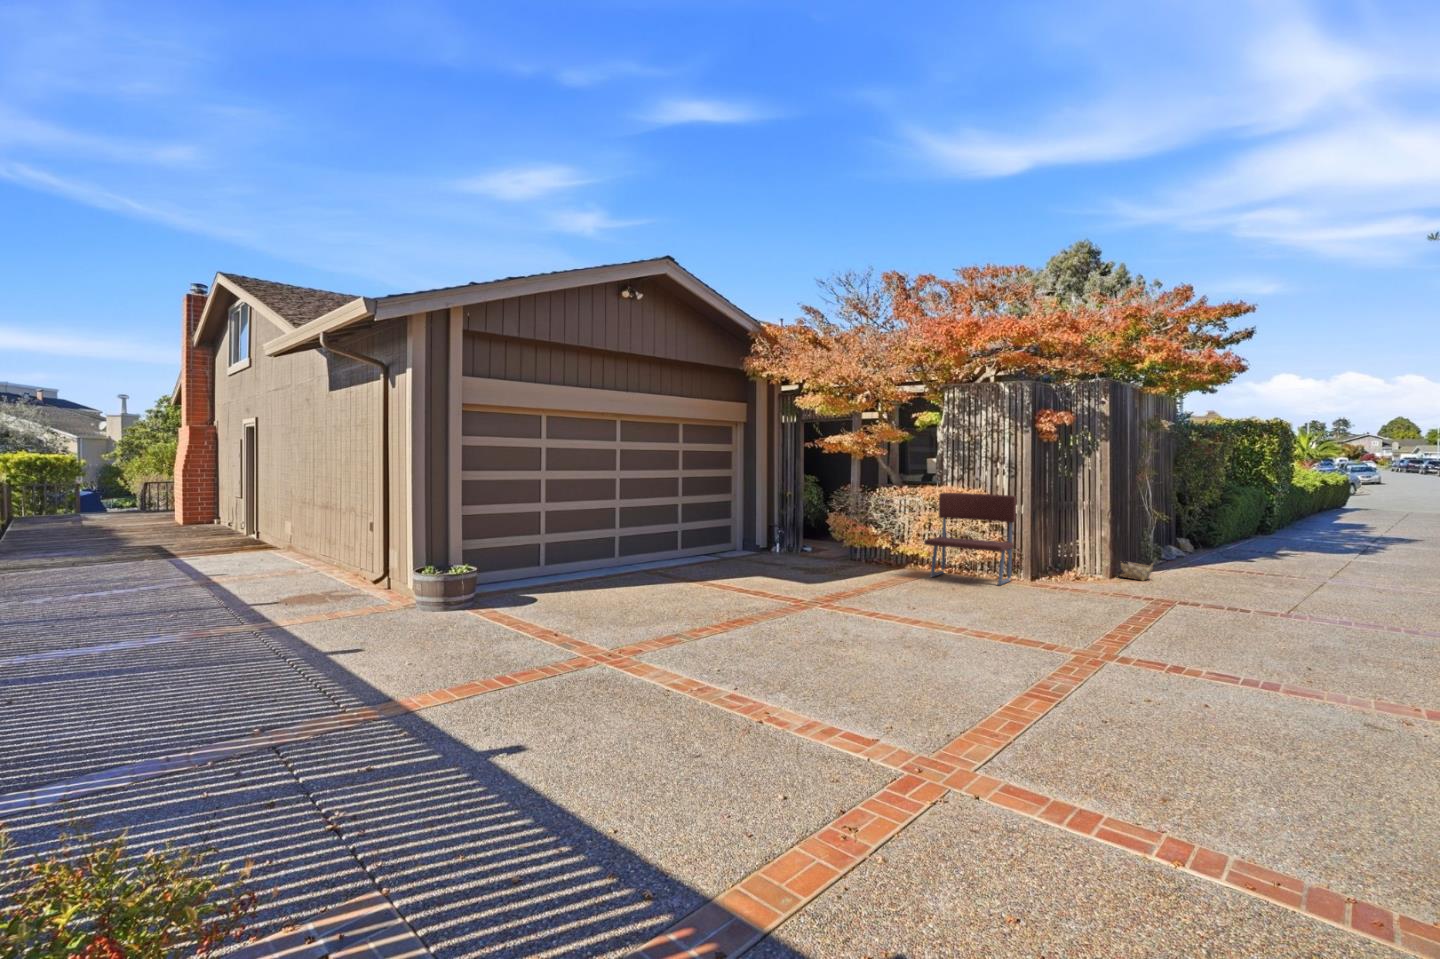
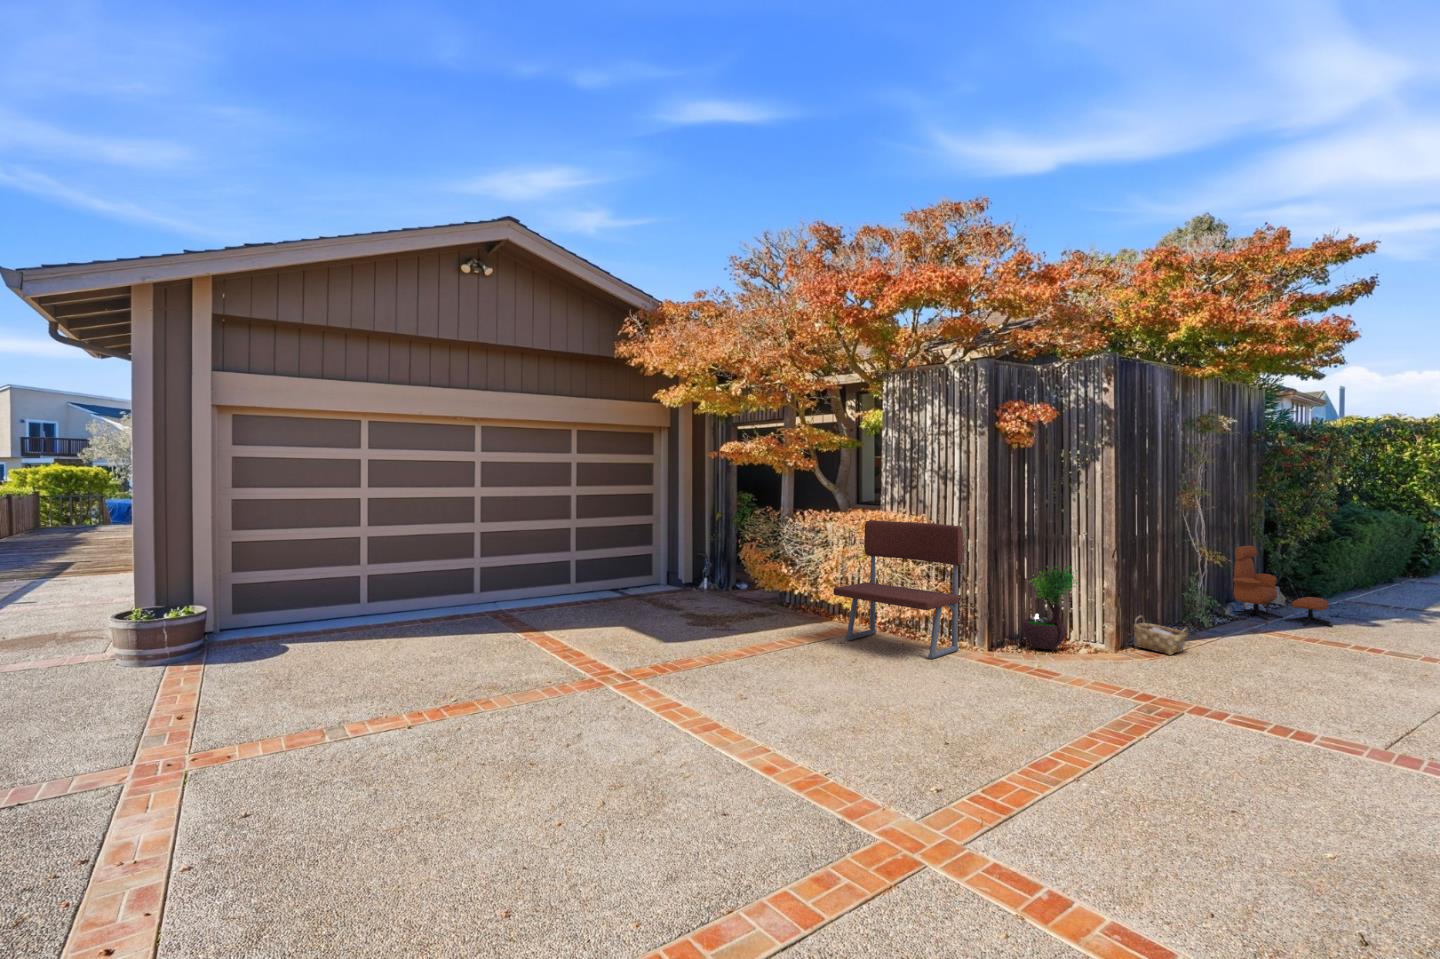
lounge chair: none [1162,512,1229,566] -> present [1233,545,1333,627]
potted tree: none [1049,519,1089,579] -> present [1023,562,1078,649]

